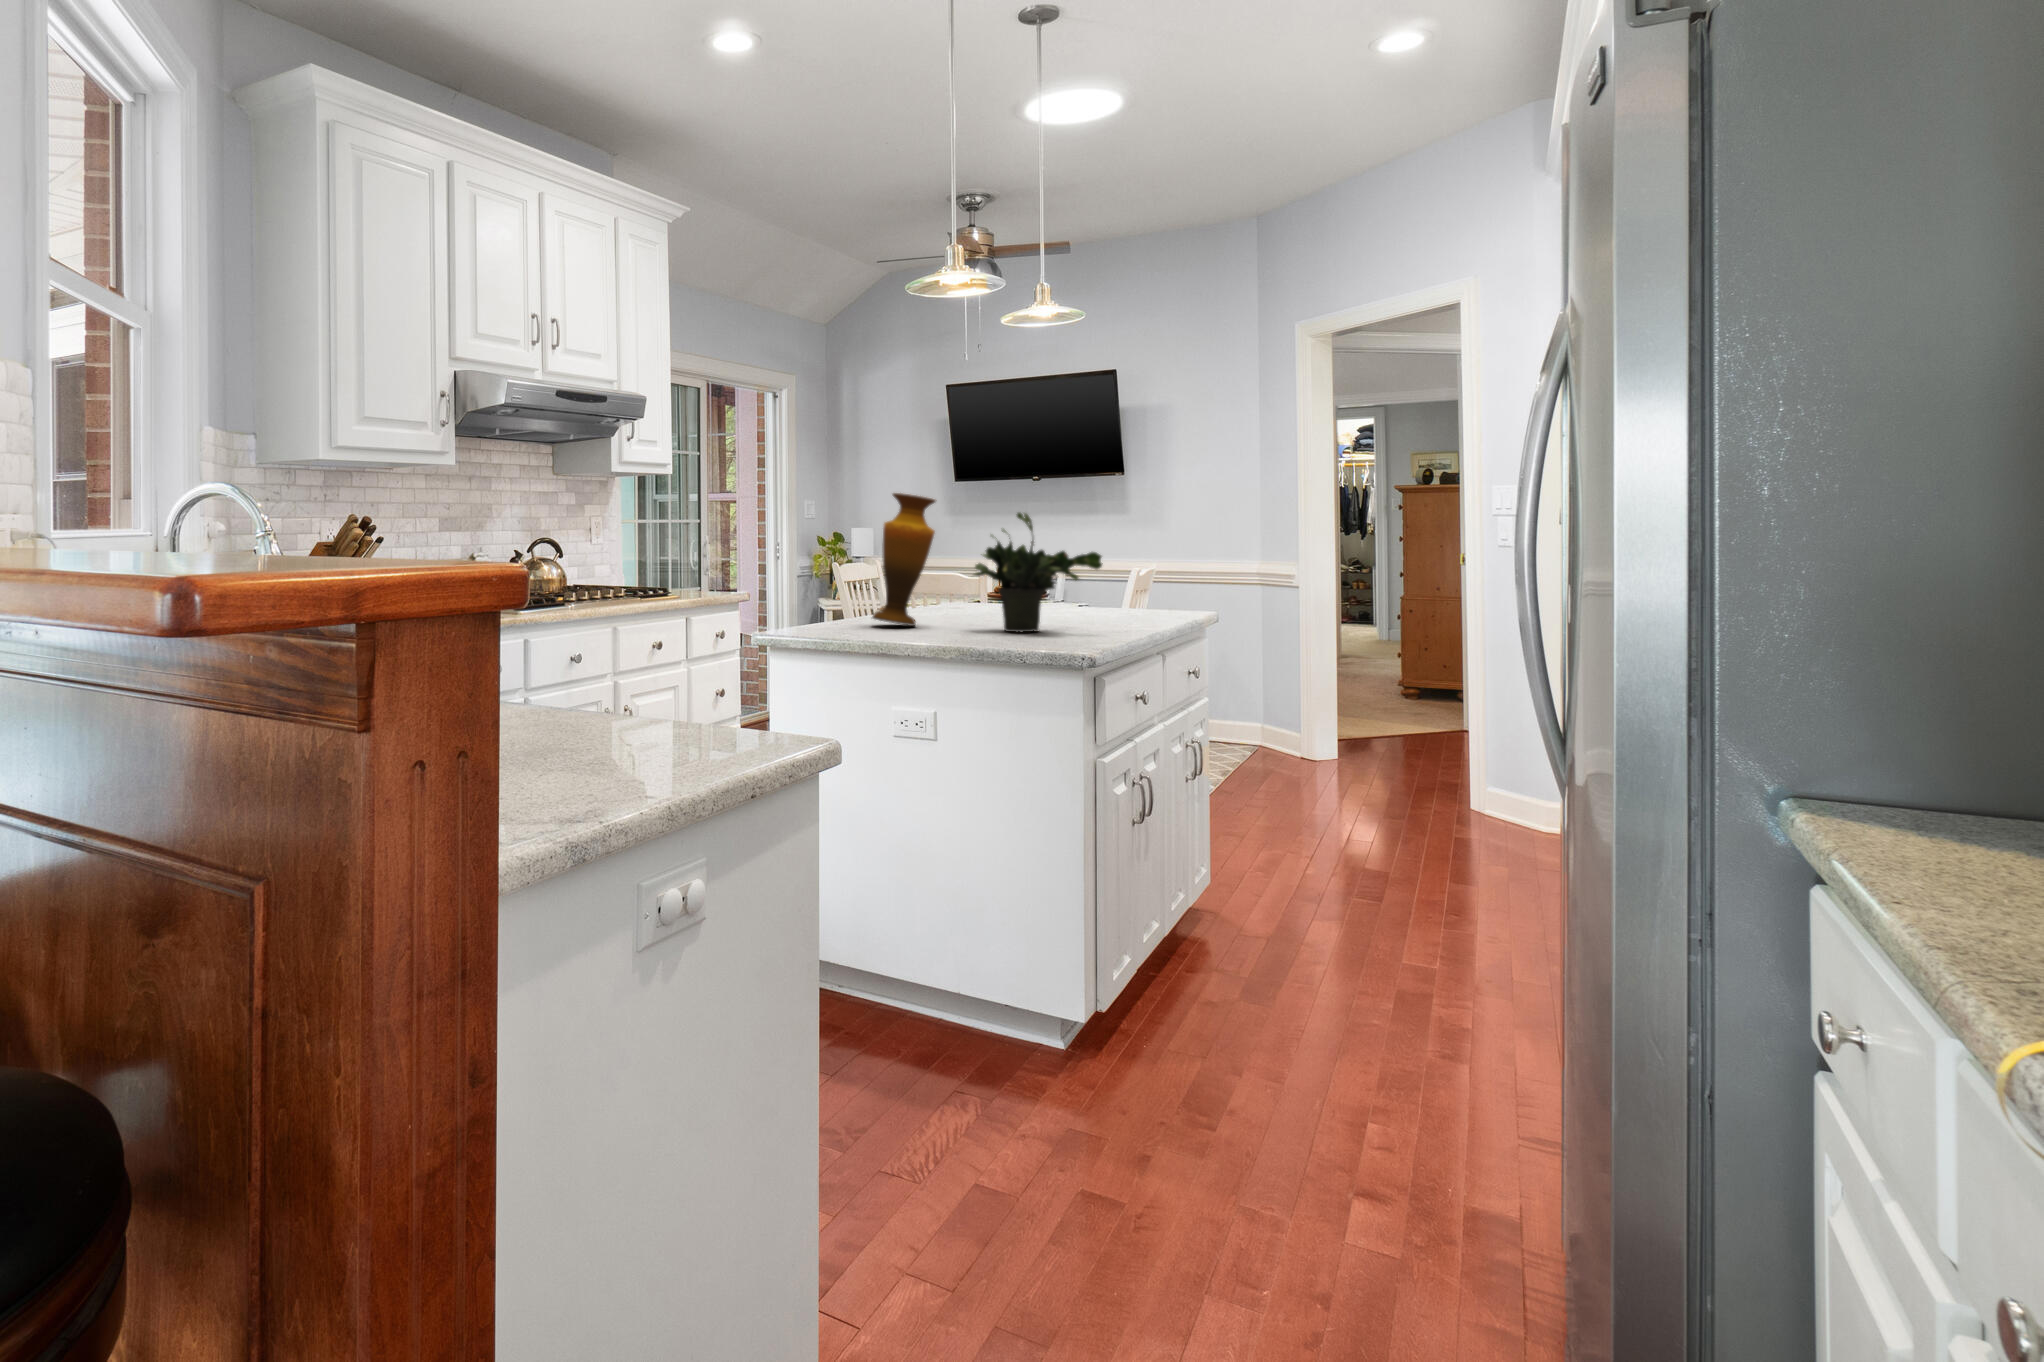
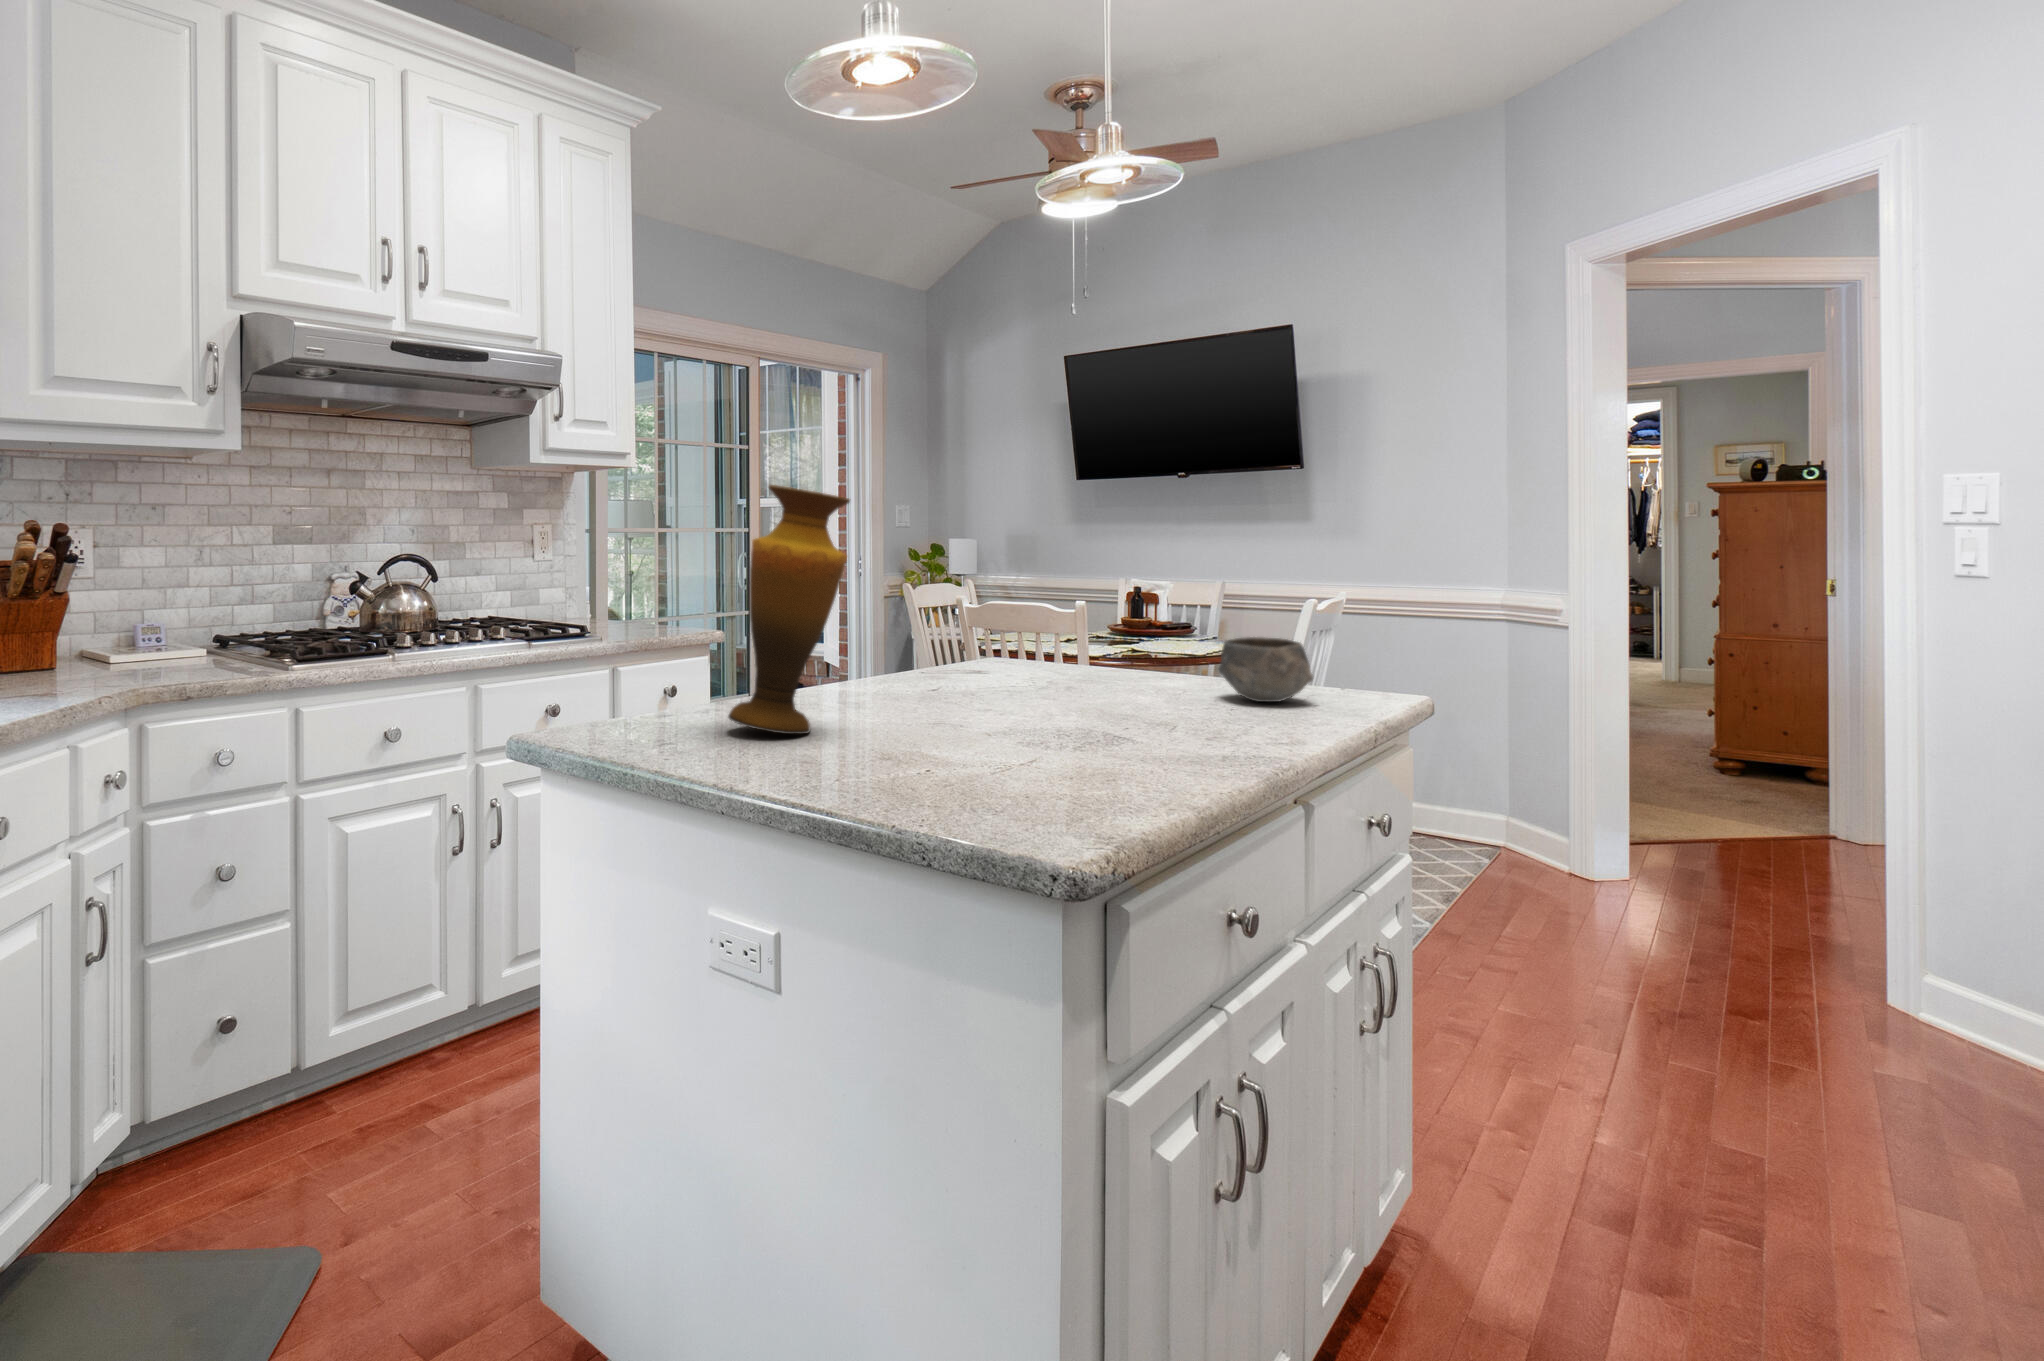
potted plant: present [974,513,1103,632] -> none [895,522,1155,765]
bowl: none [1109,578,1161,613] -> present [1219,637,1313,702]

